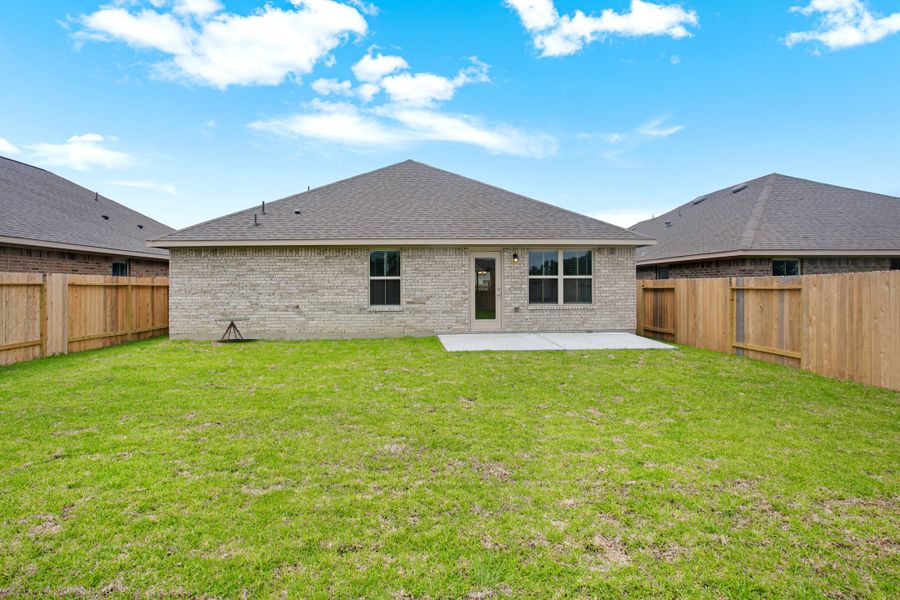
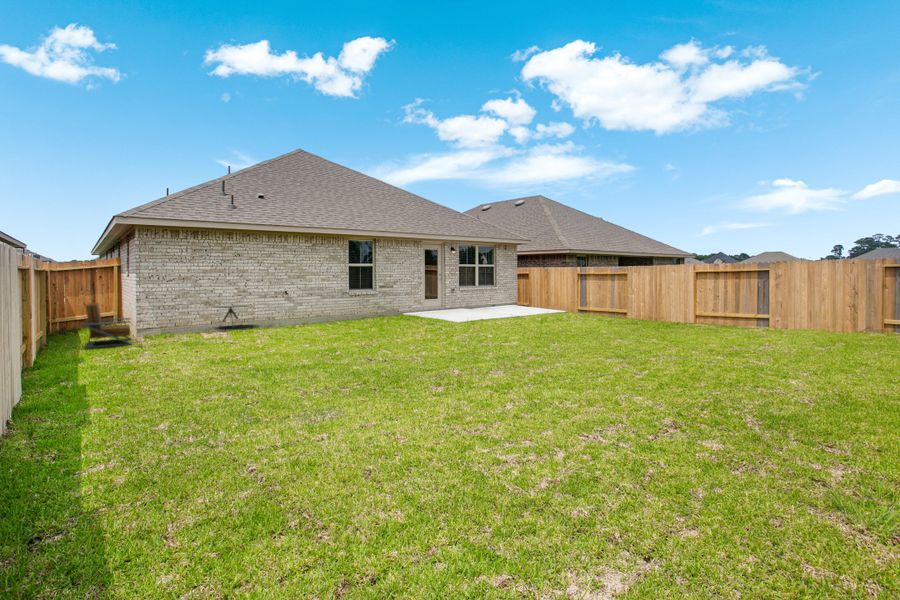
lounge chair: none [68,313,131,352] -> present [82,303,132,348]

